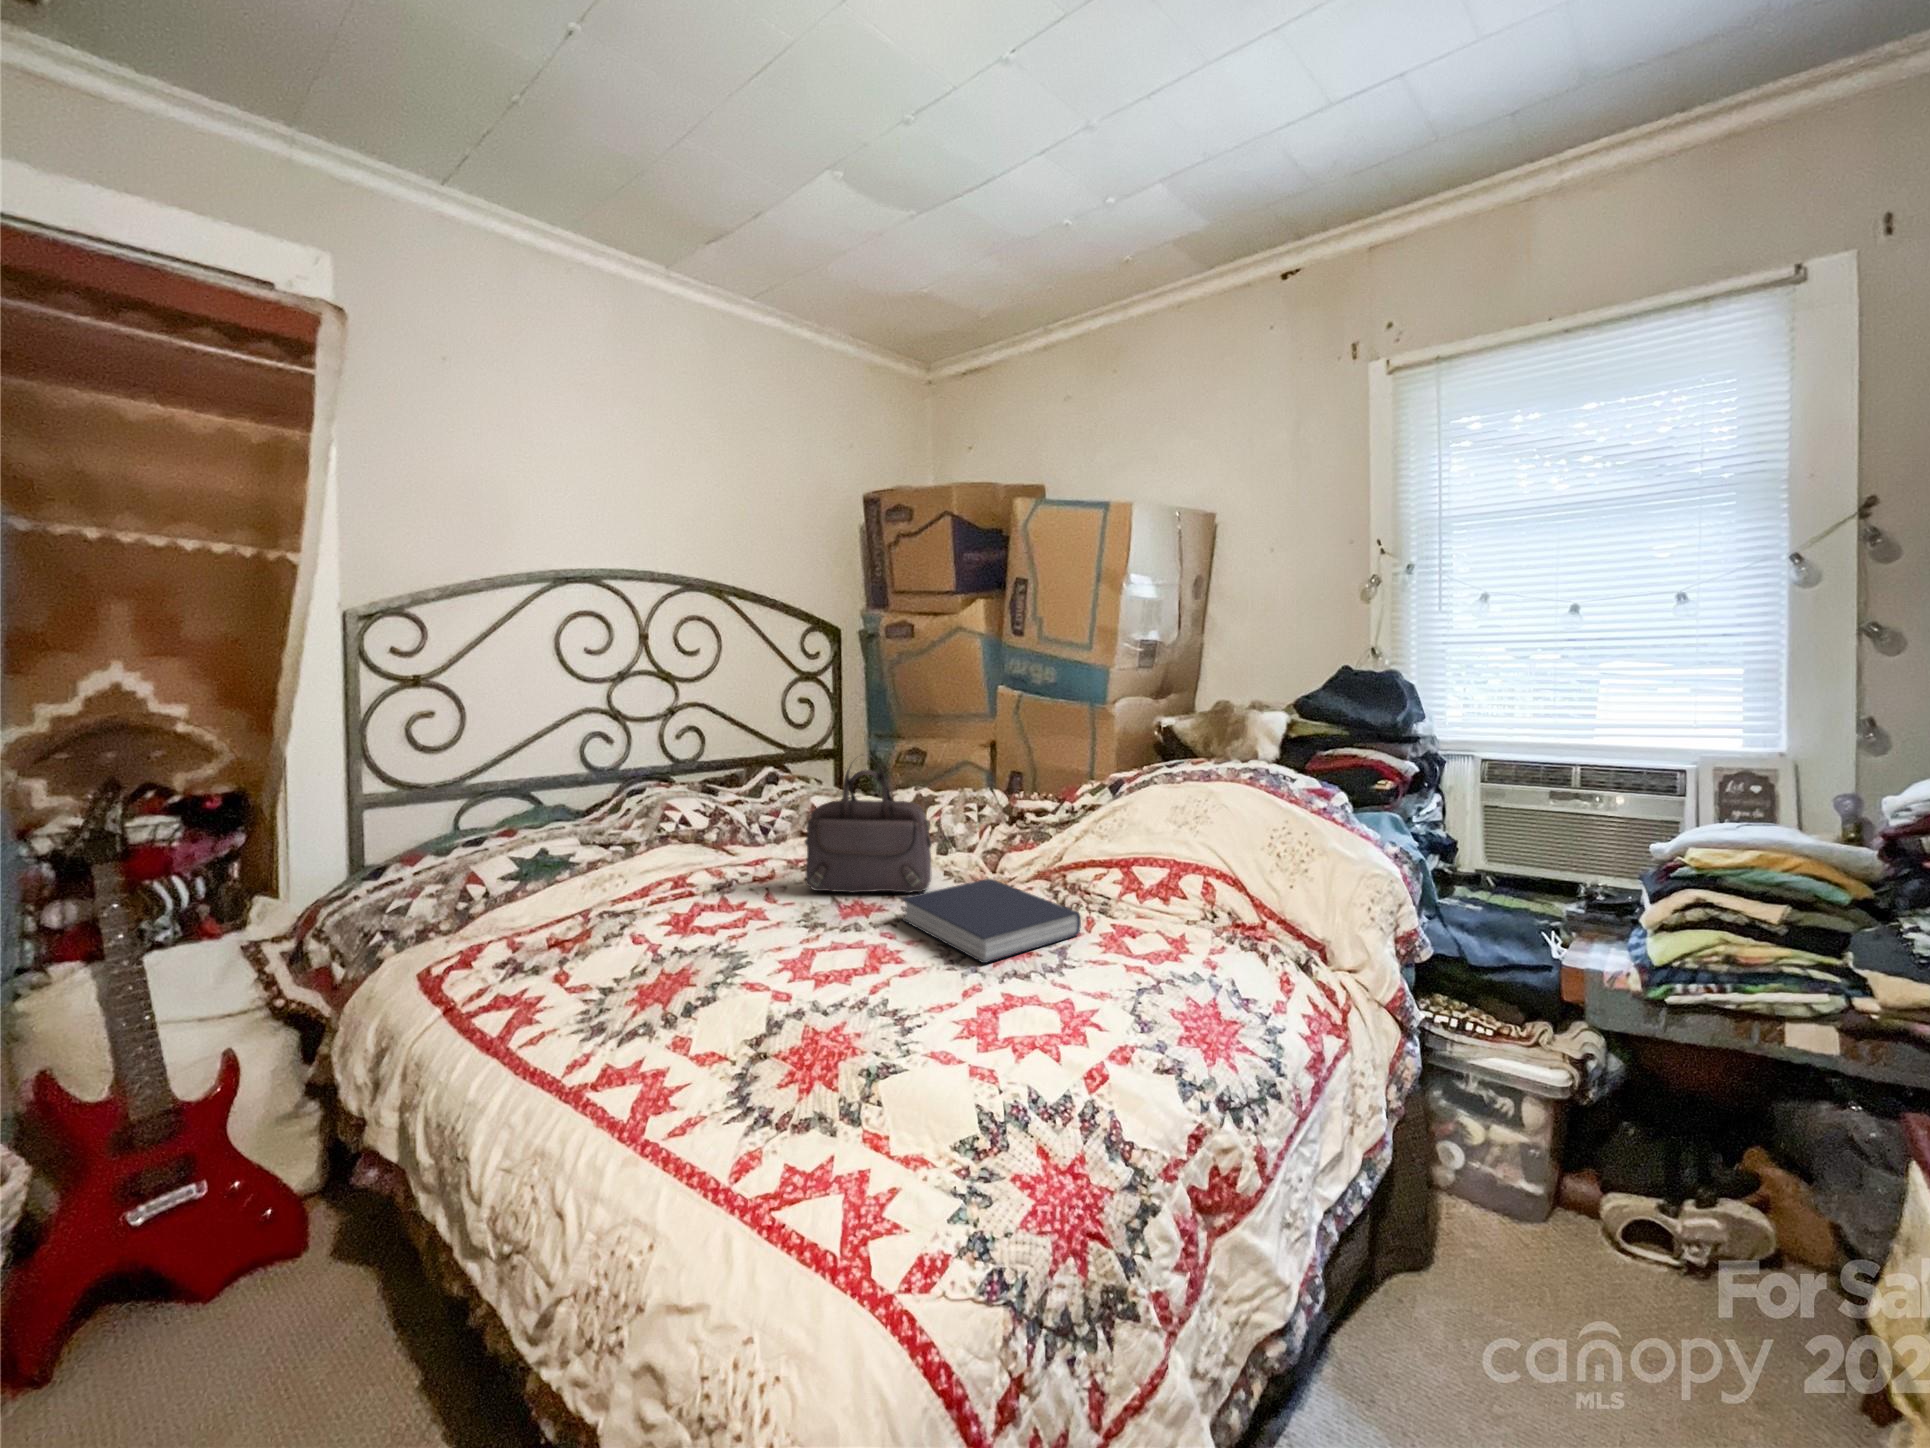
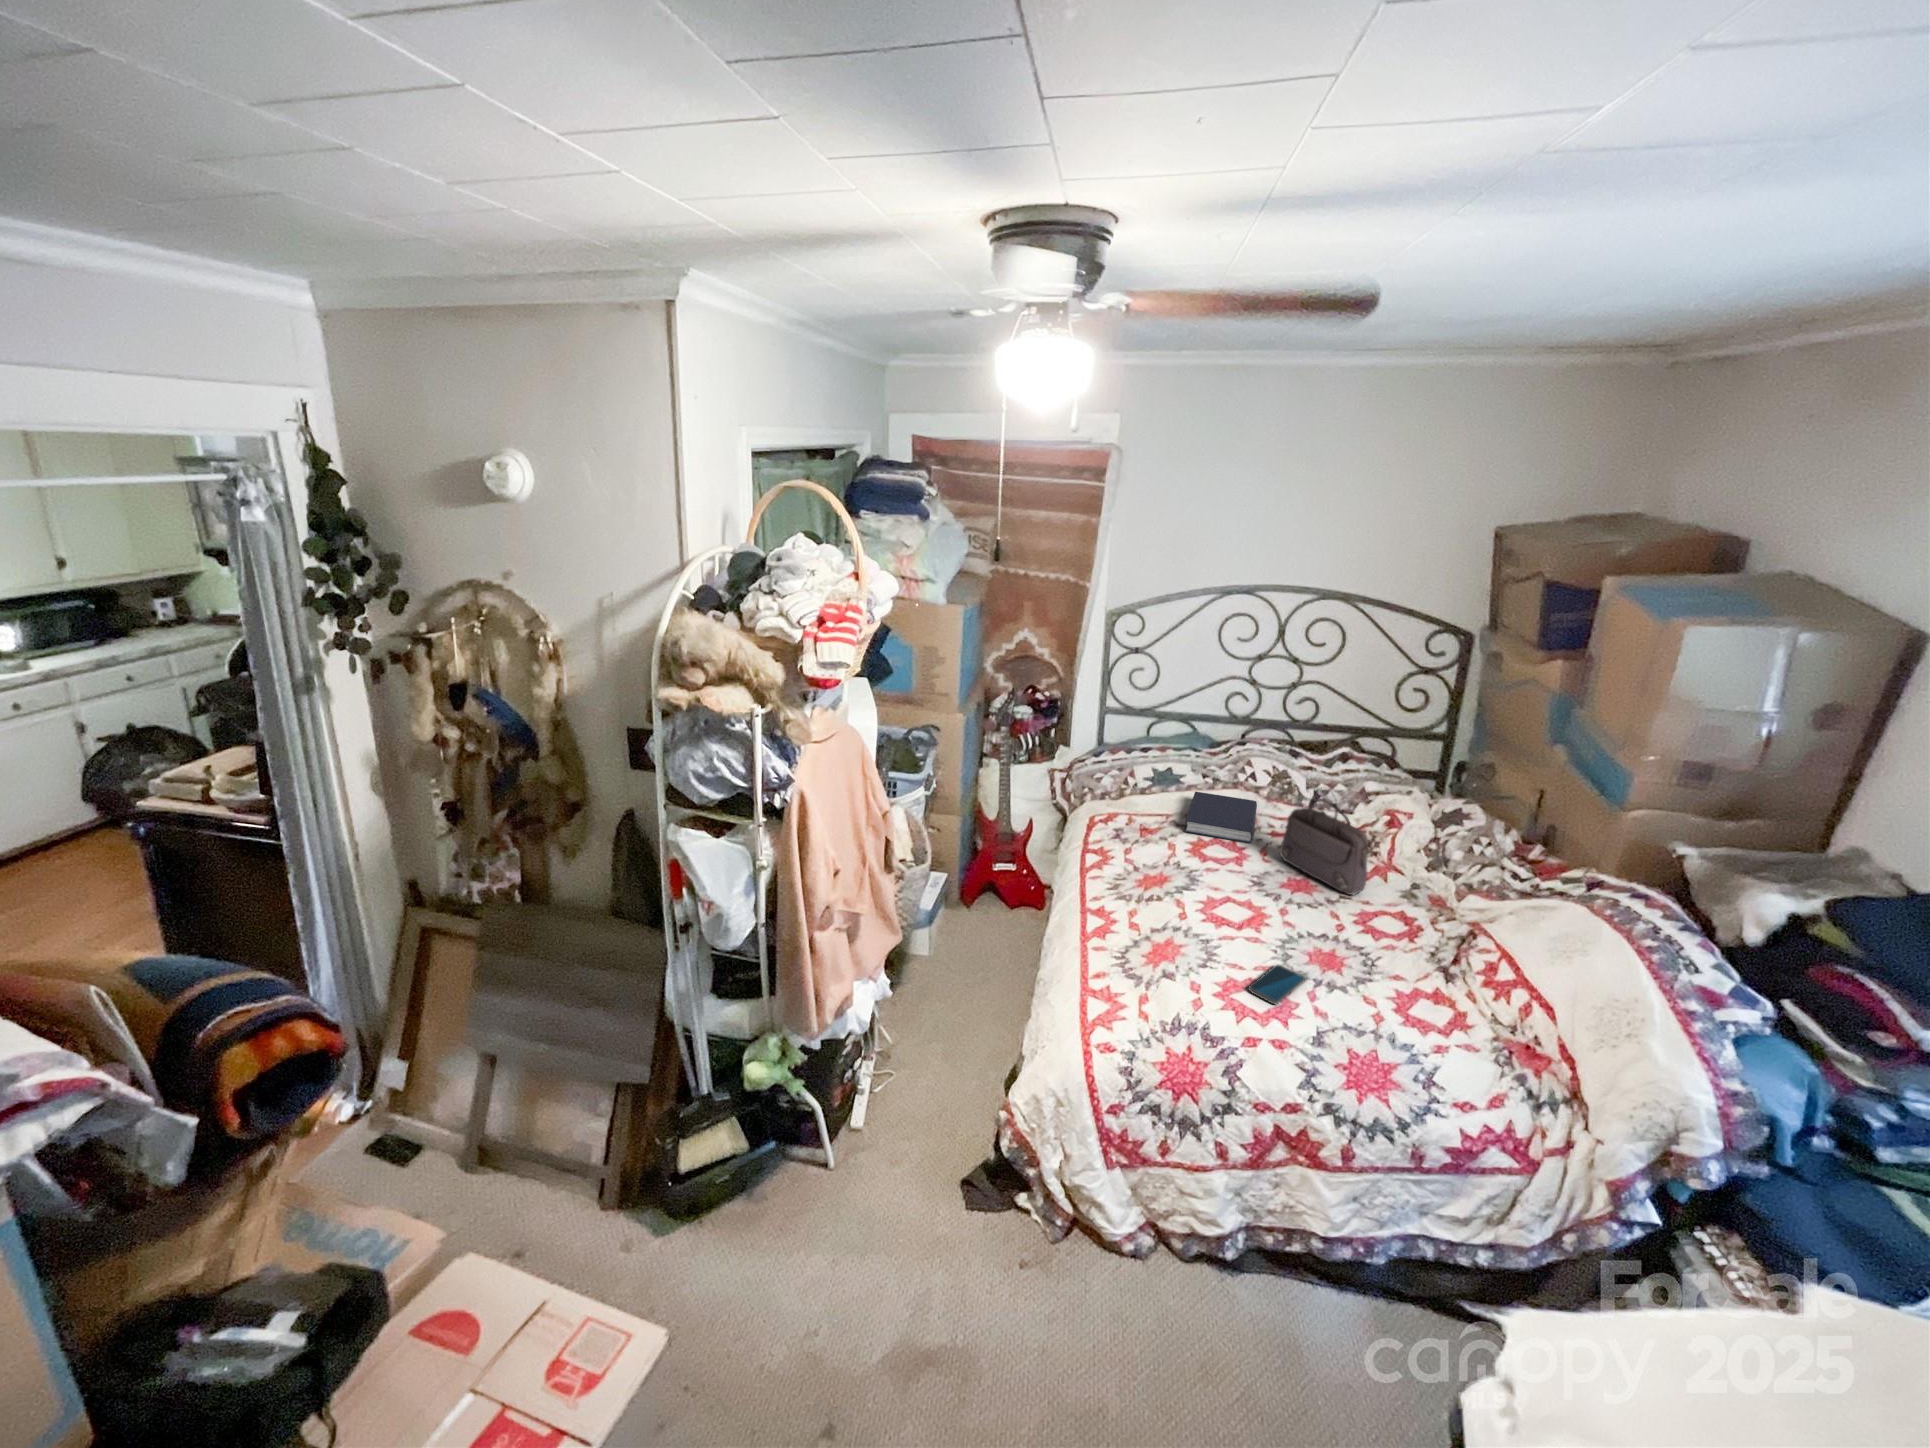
book: present [902,879,1081,963] -> present [1185,792,1257,843]
smartphone: none [970,976,1035,1028] -> present [1248,965,1305,1004]

